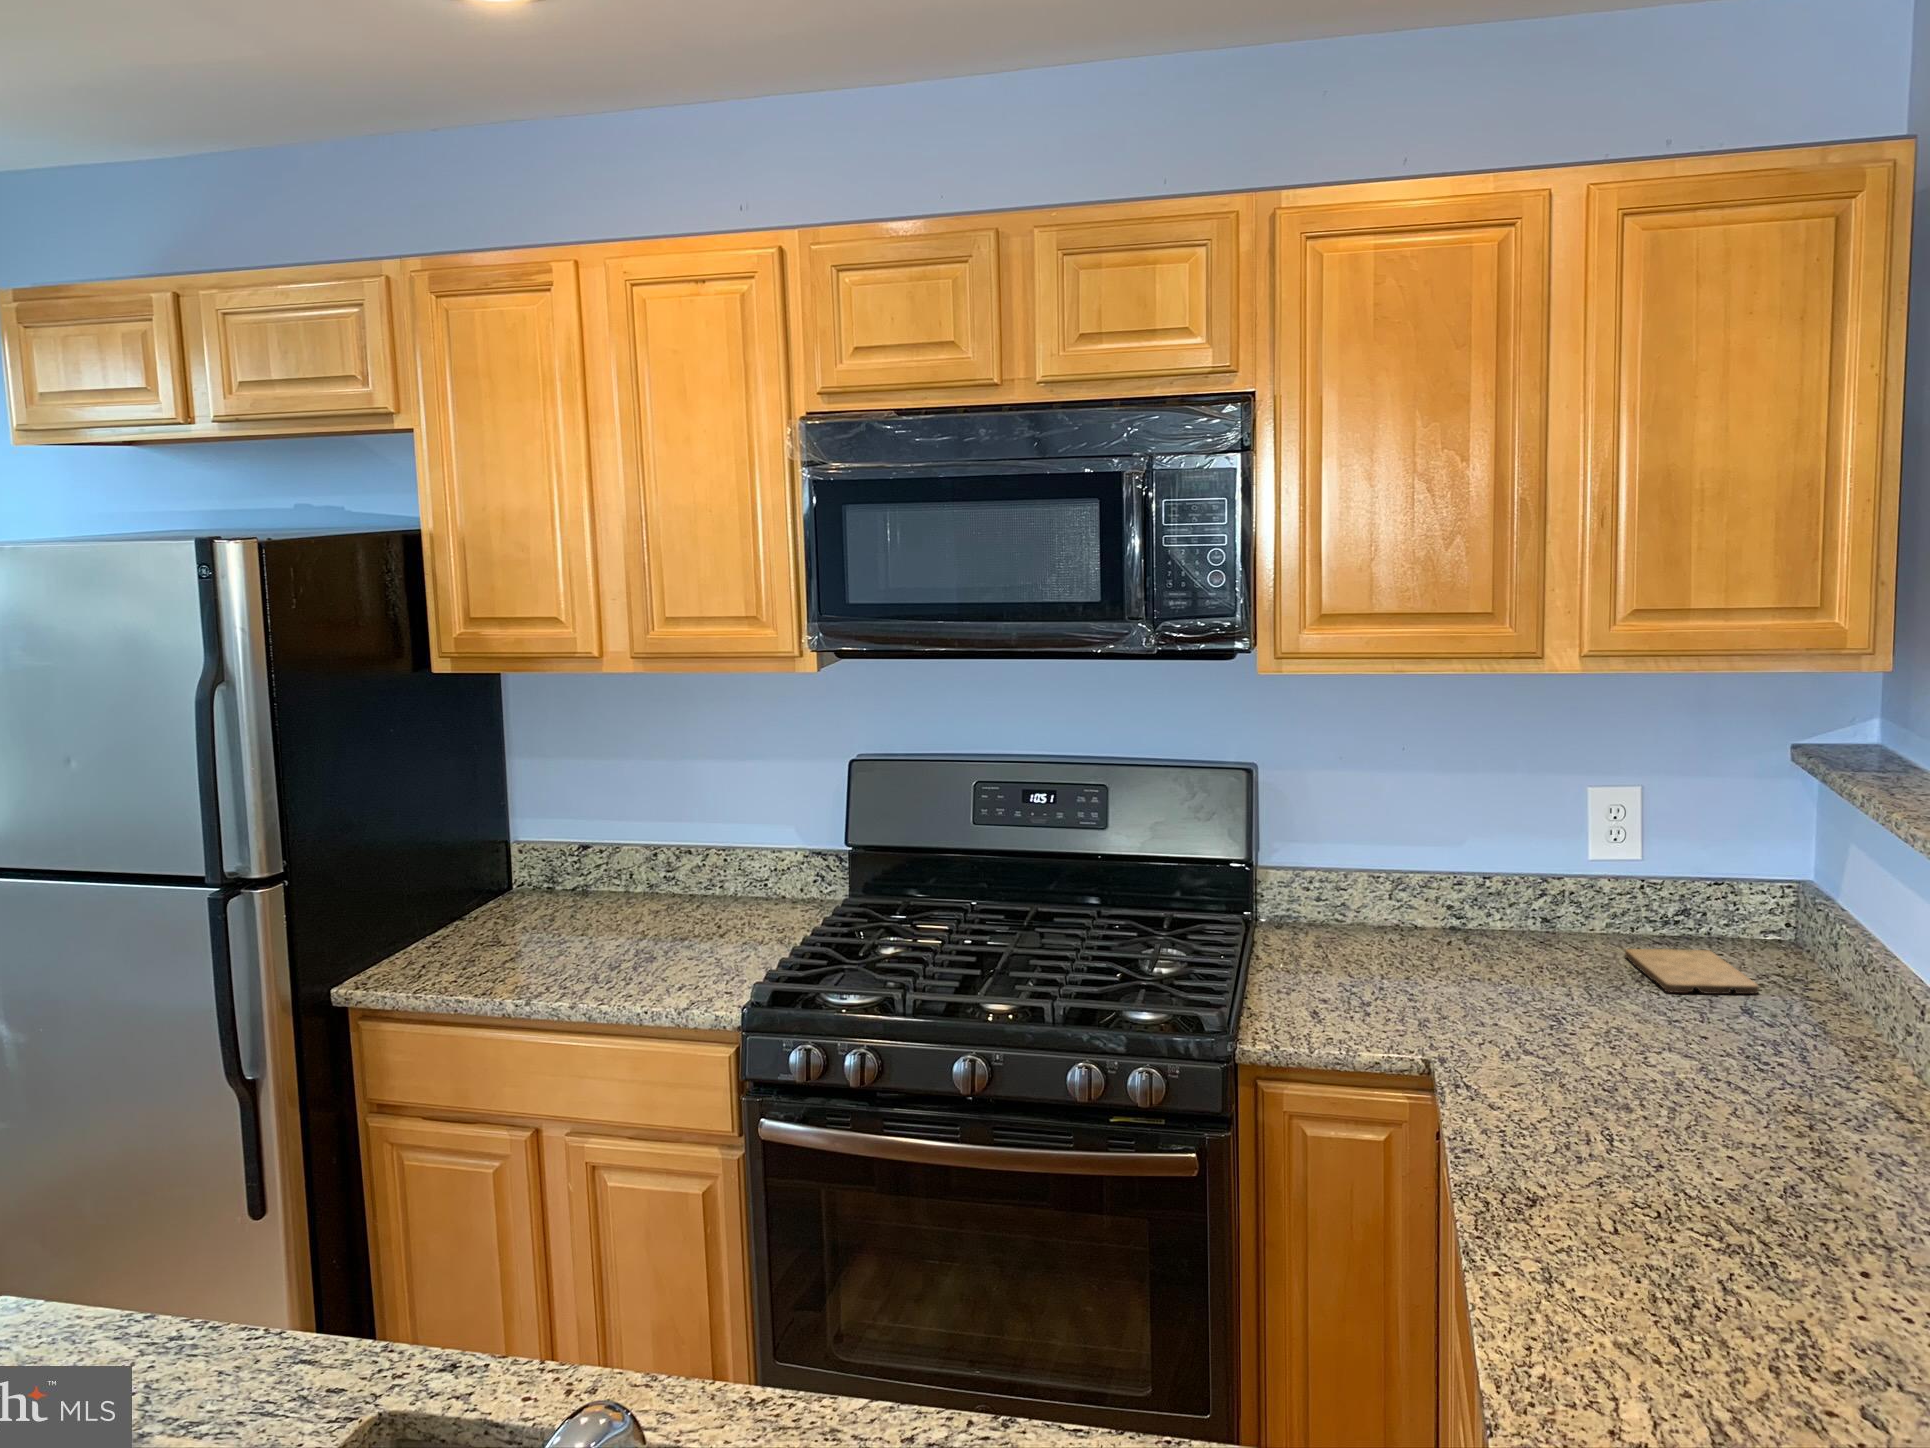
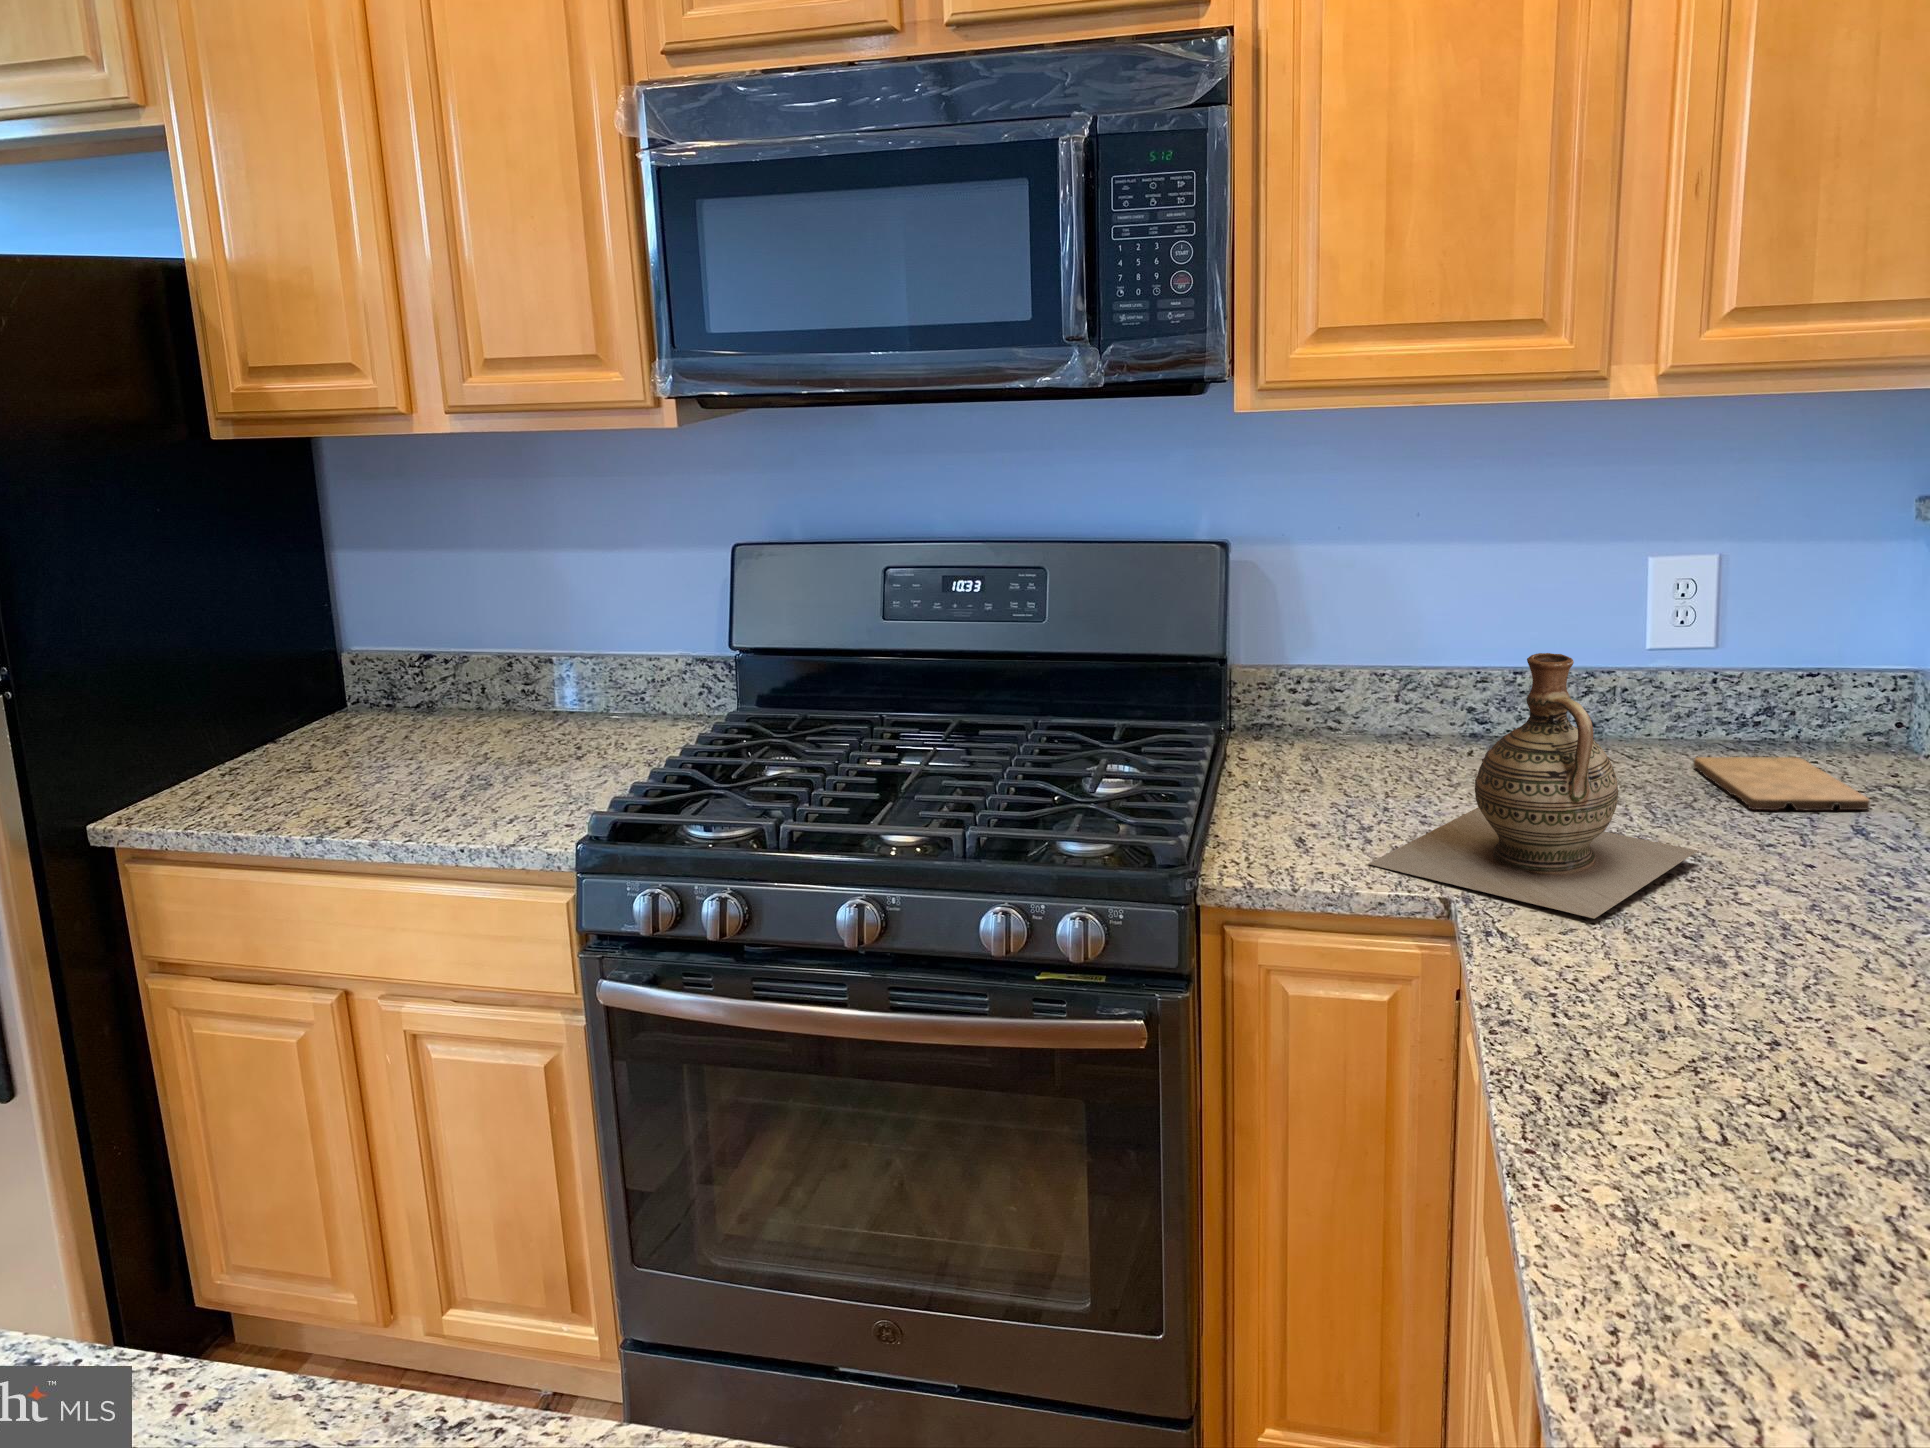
ceramic jug: none [1365,870,1620,1076] -> present [1368,653,1698,919]

